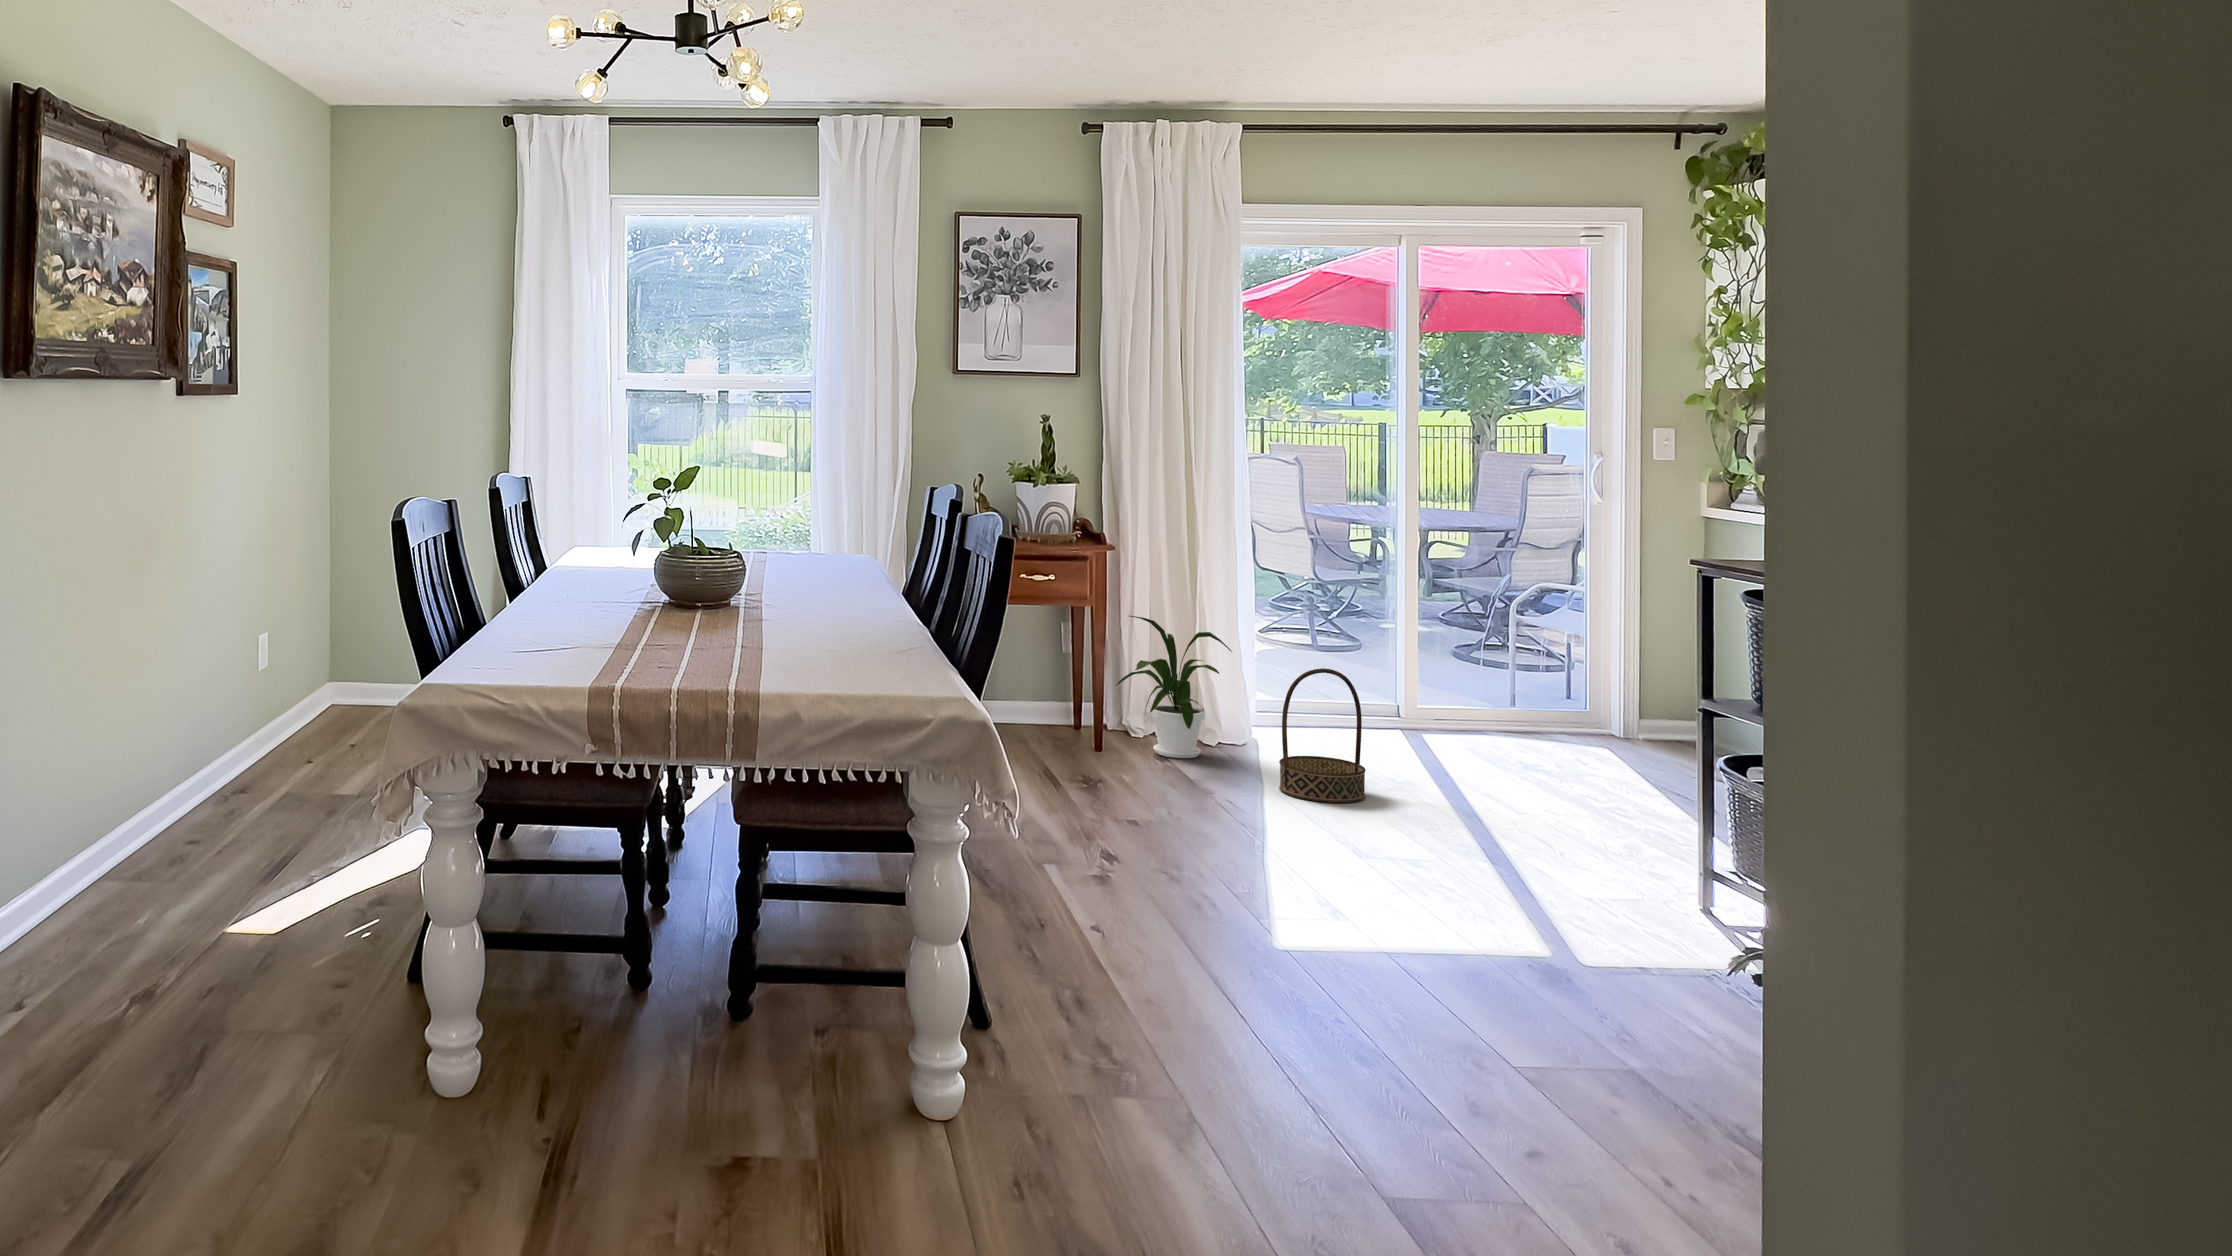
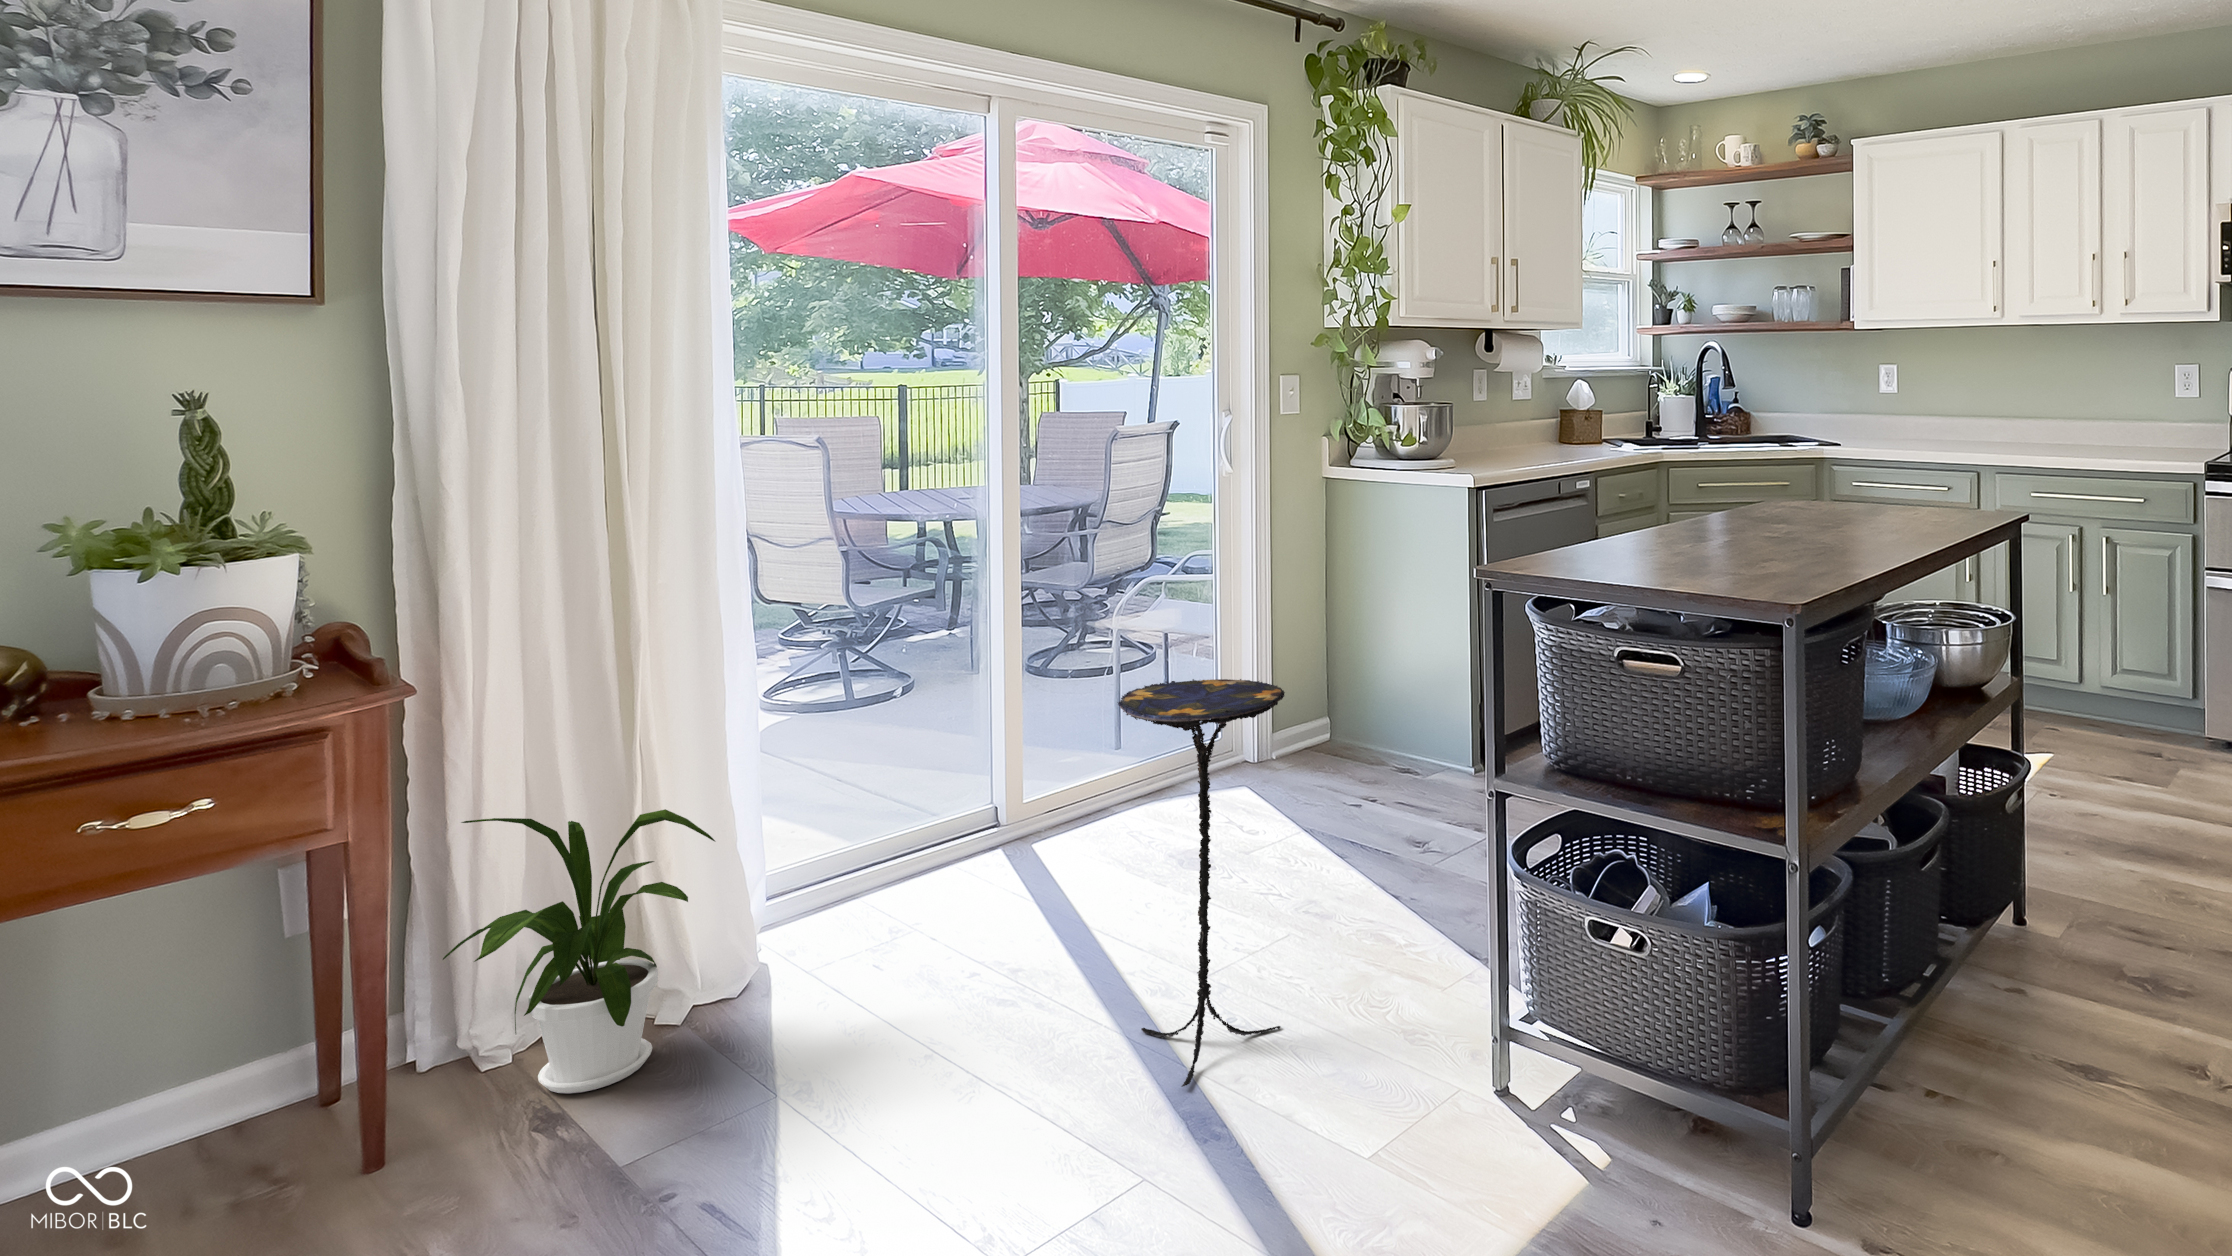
side table: none [1439,598,1548,822] -> present [1118,679,1285,1087]
basket: present [1279,668,1366,803] -> none [828,861,995,1144]

